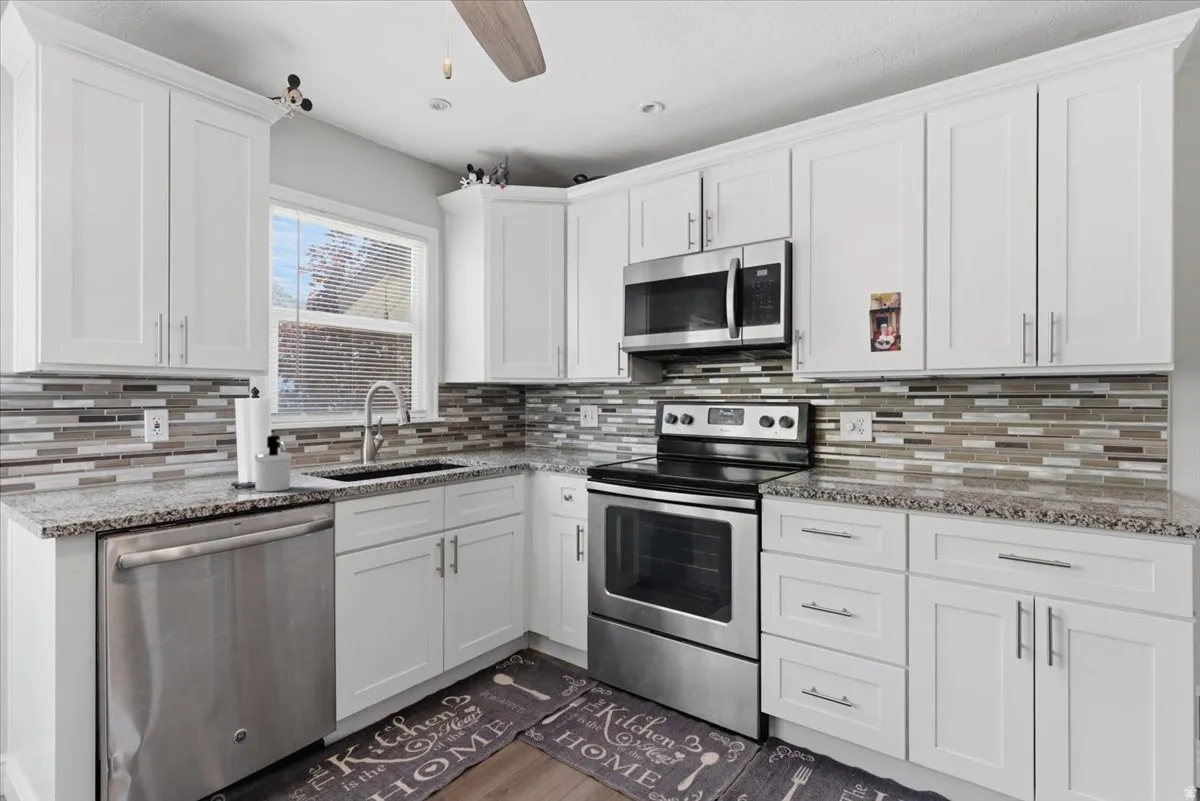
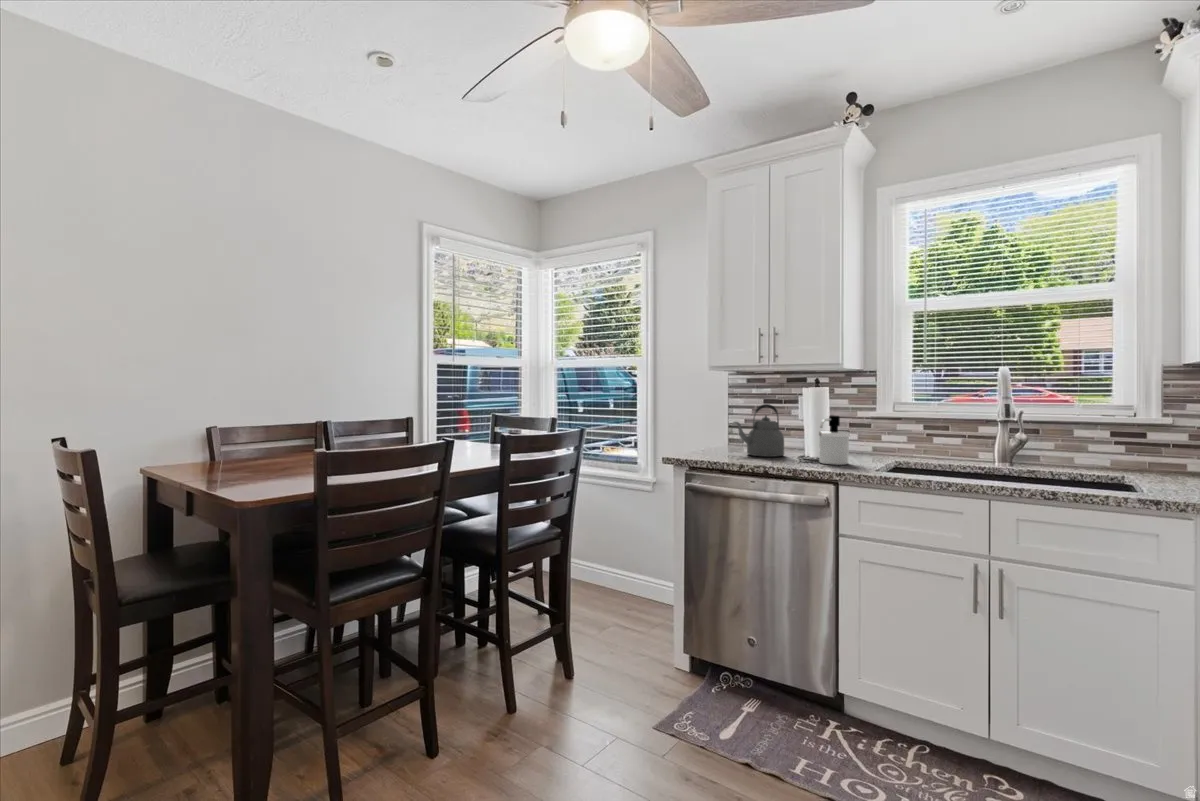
kettle: none [124,427,187,501] -> present [734,404,784,457]

